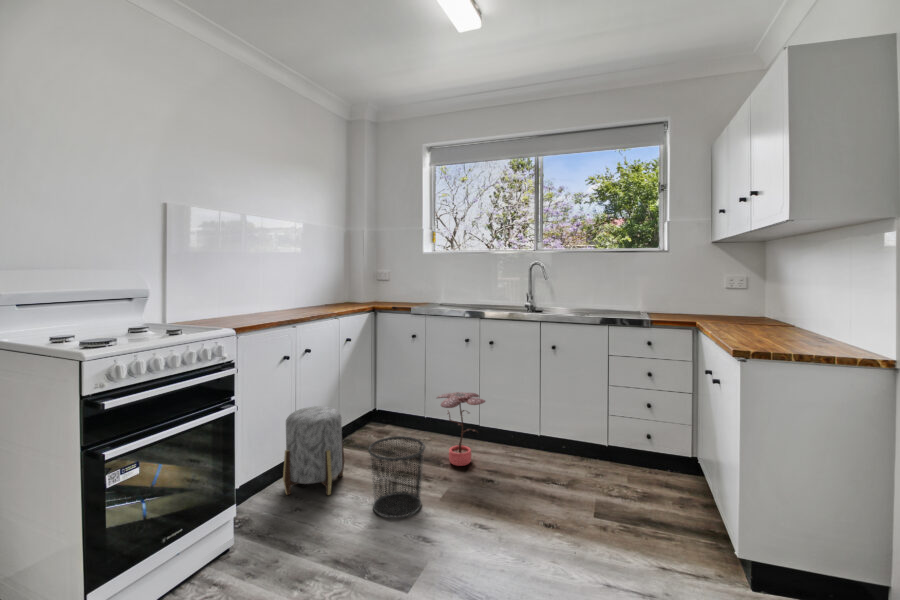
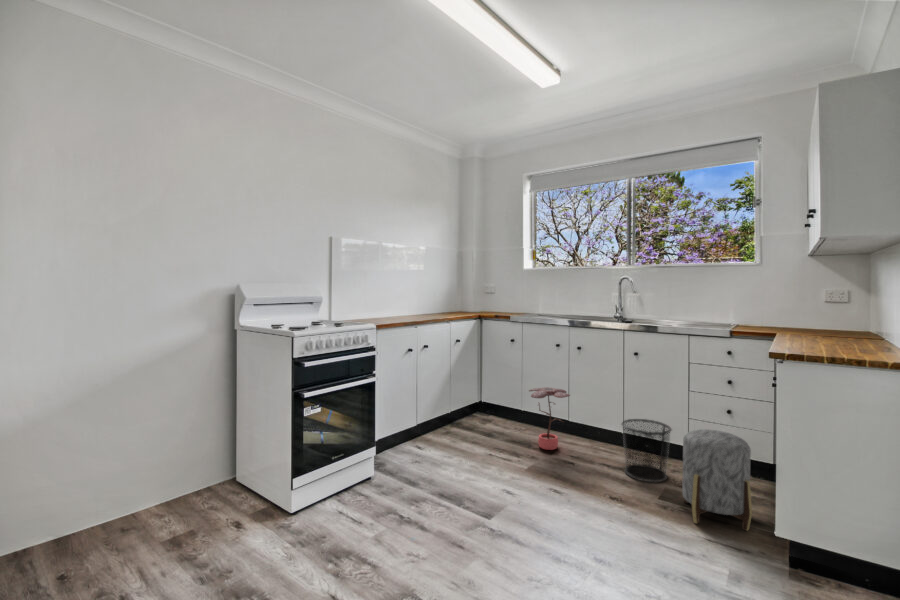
stool: present [283,406,344,495] -> present [682,429,752,531]
waste bin: present [368,436,425,518] -> present [622,419,672,482]

